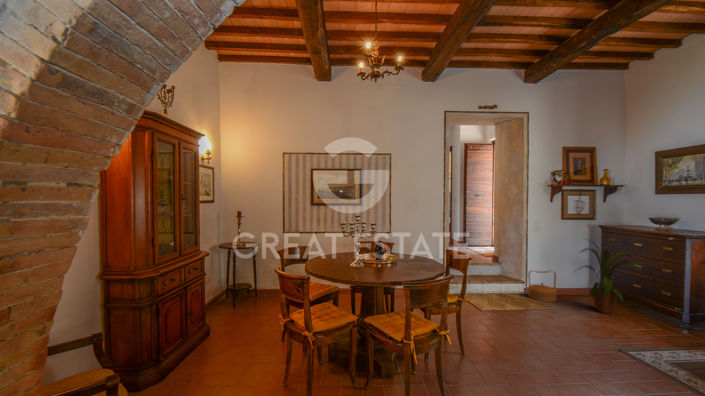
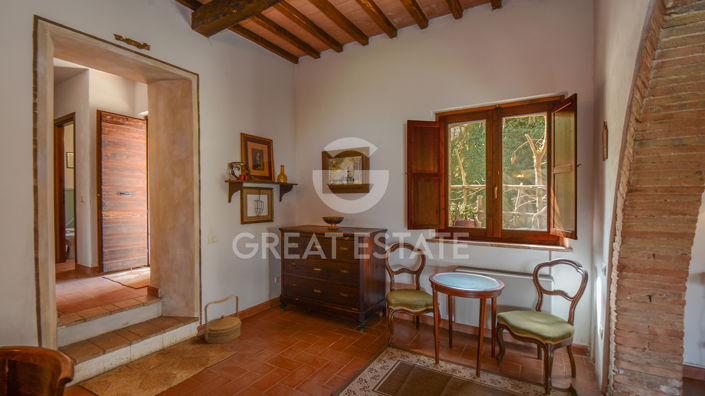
house plant: present [582,244,641,313] -> none [258,247,324,333]

